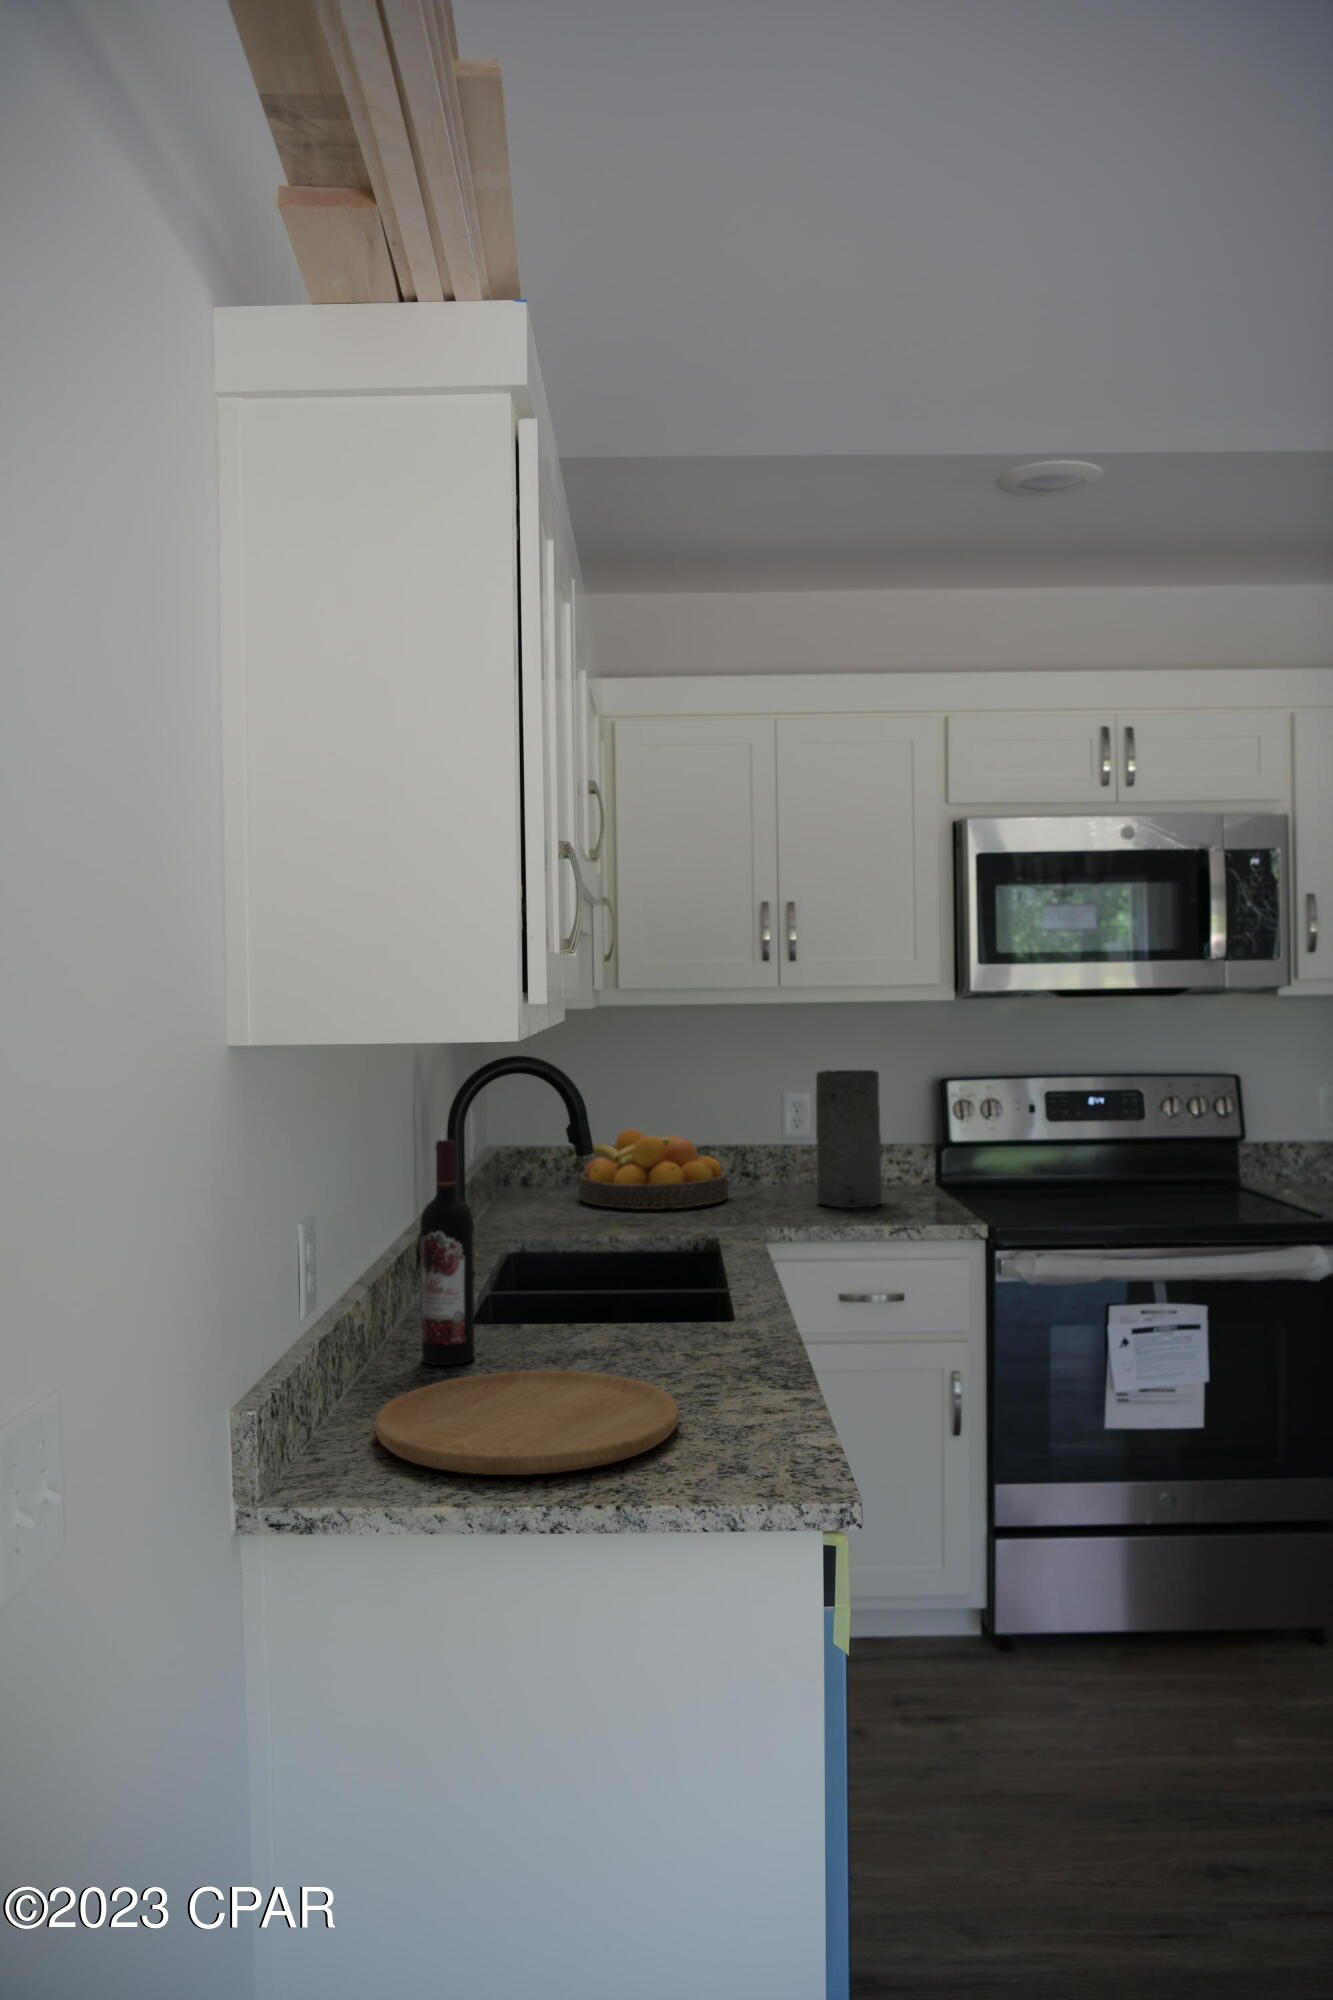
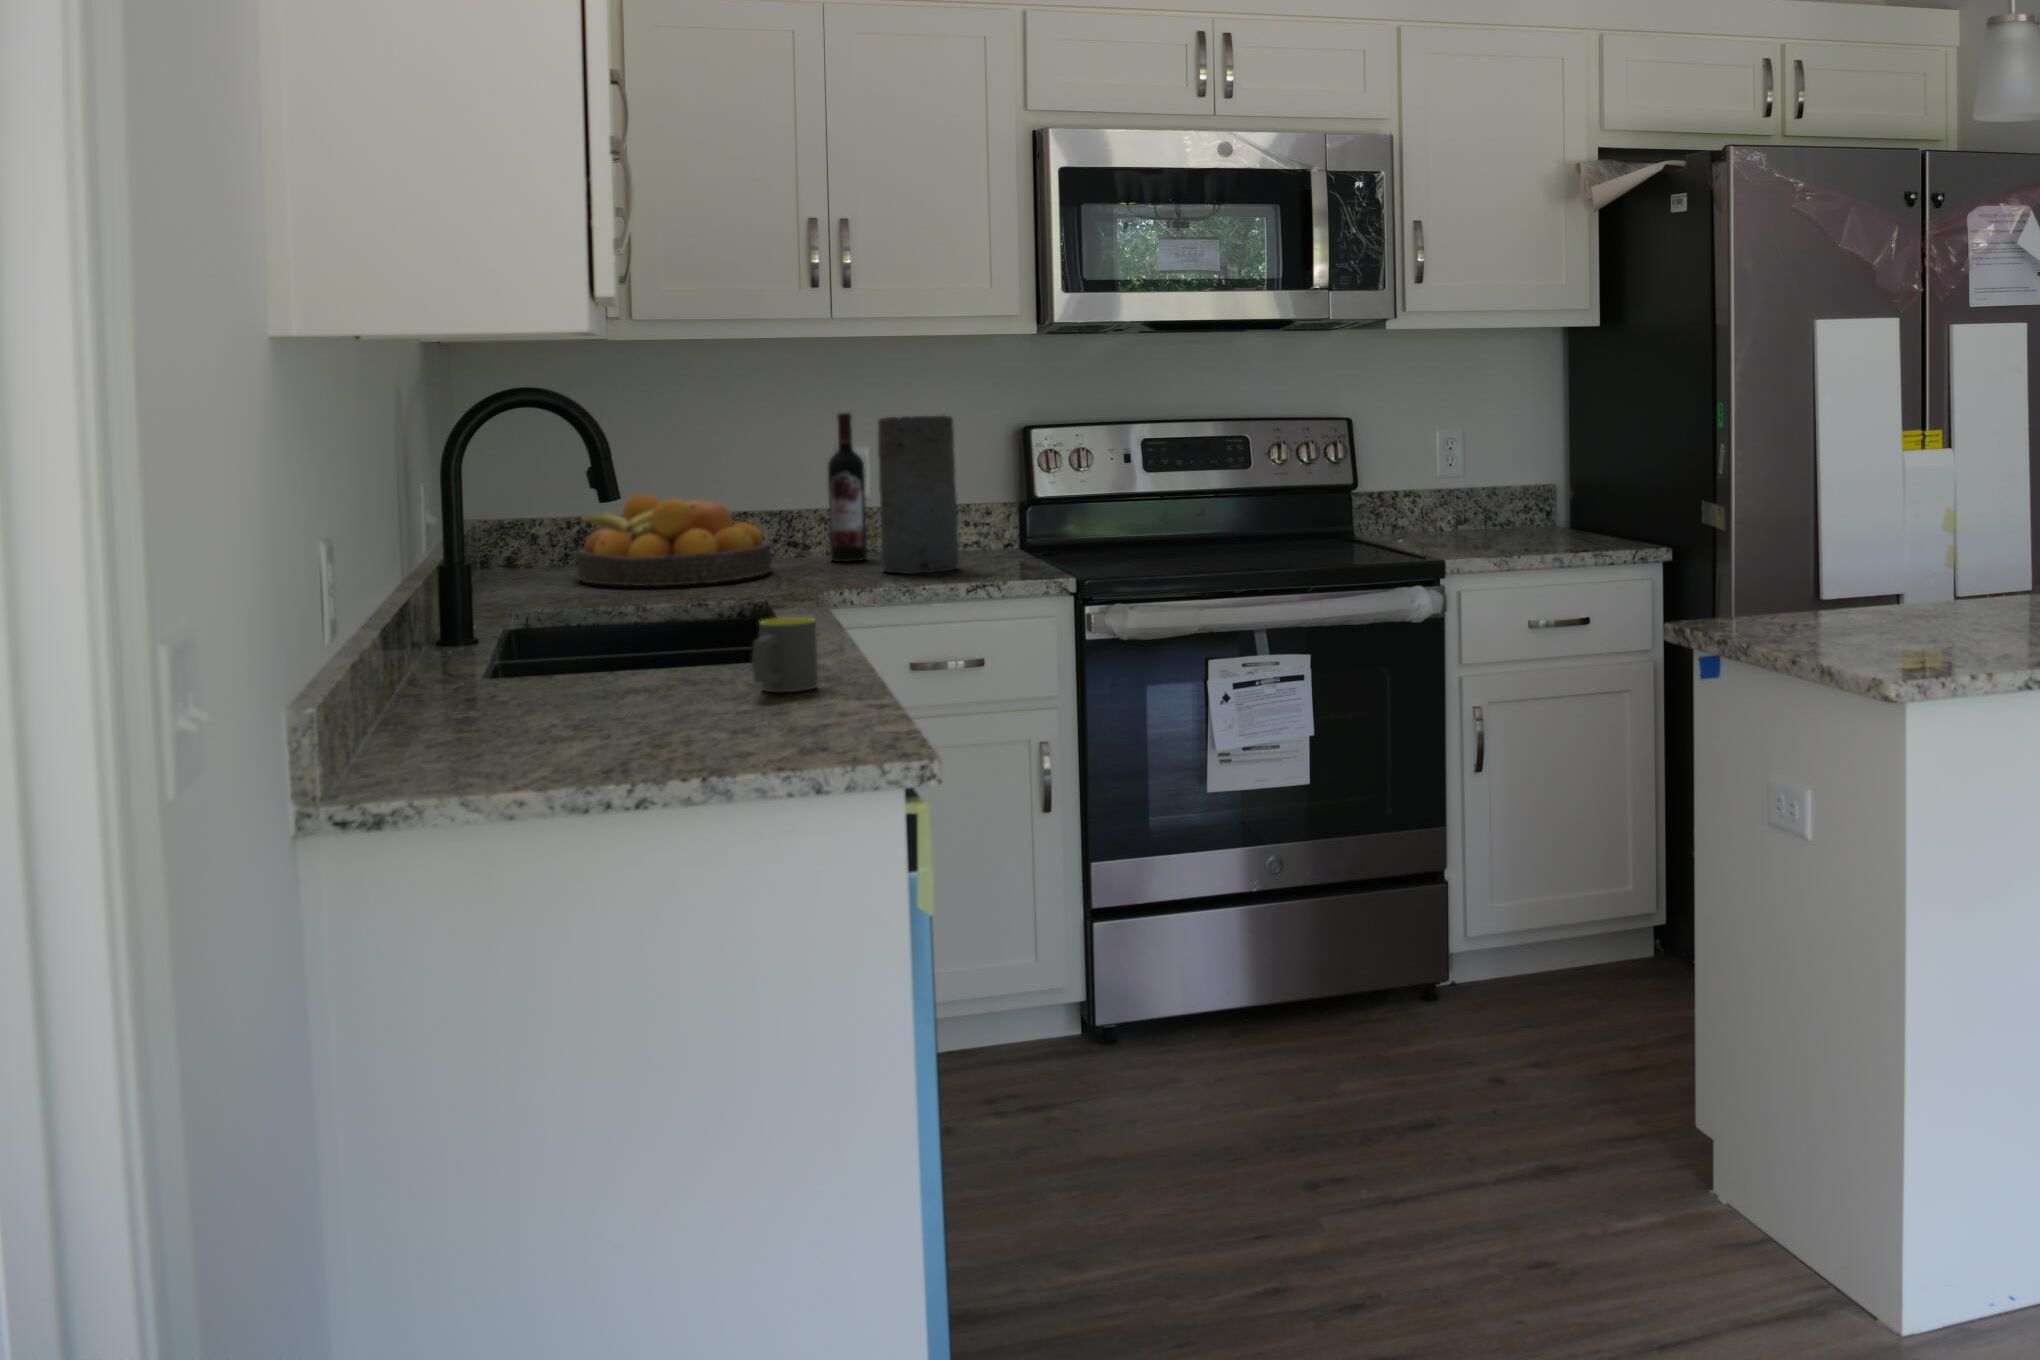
wine bottle: present [420,1140,475,1365] -> present [828,413,867,562]
mug: none [665,1282,730,1360] -> present [752,617,818,692]
cutting board: present [375,1370,679,1475] -> none [468,701,784,771]

